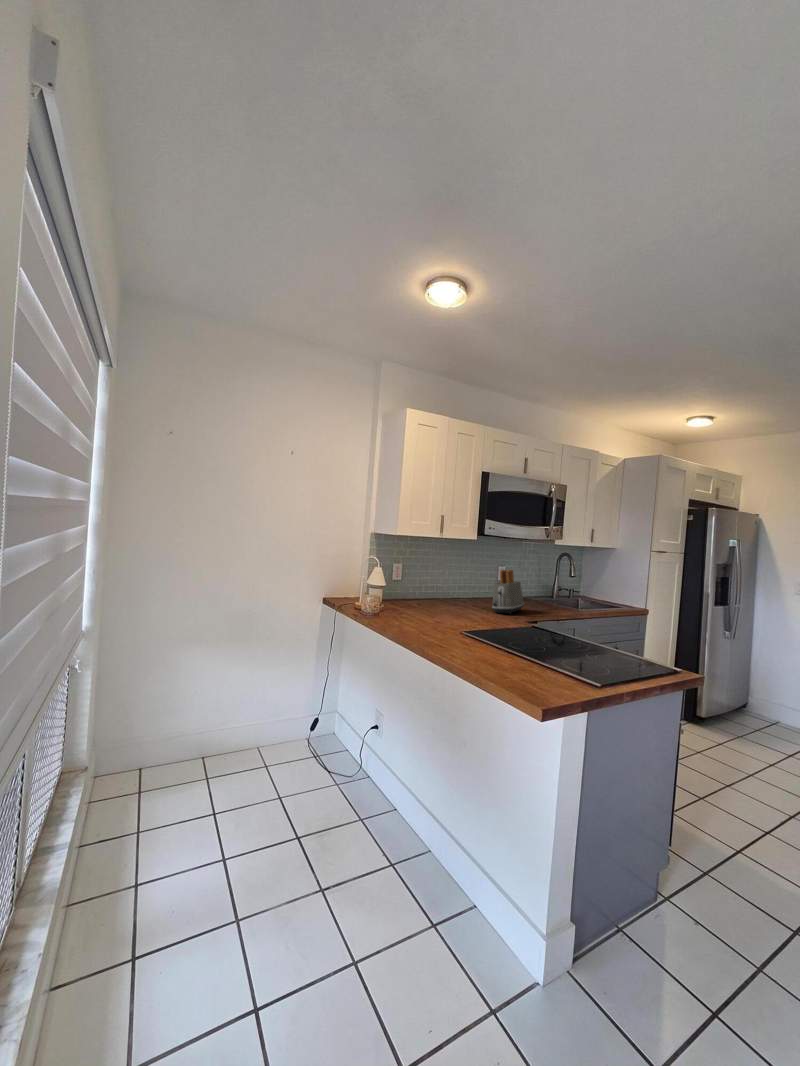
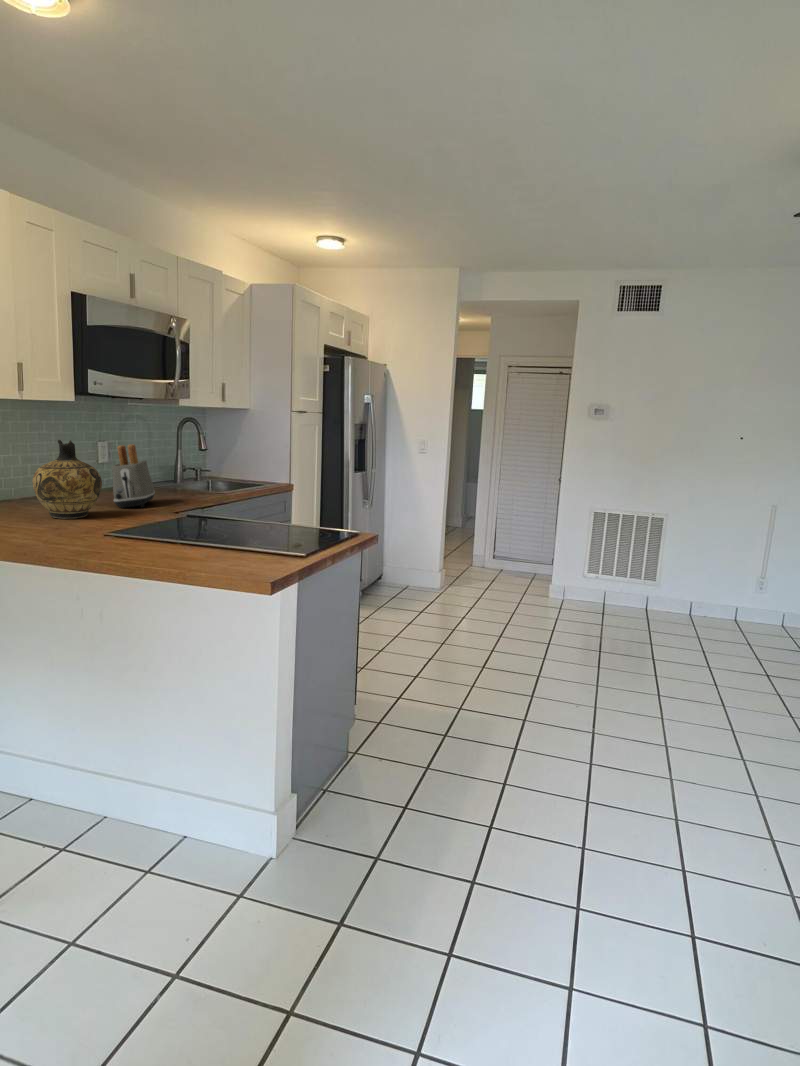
ceramic jug: none [439,564,480,617] -> present [33,440,102,519]

